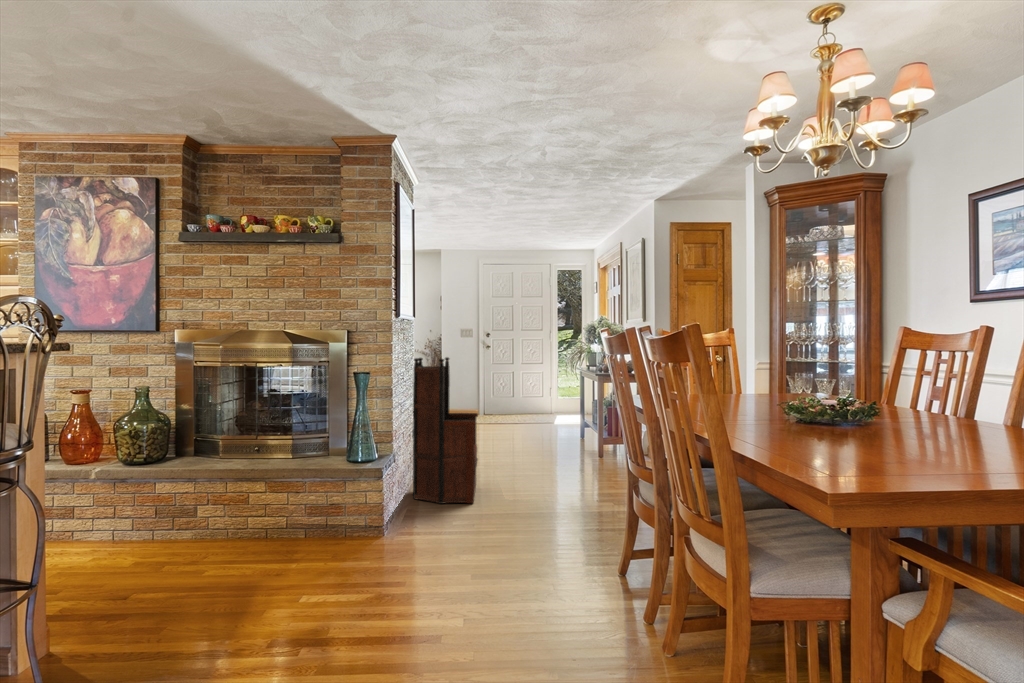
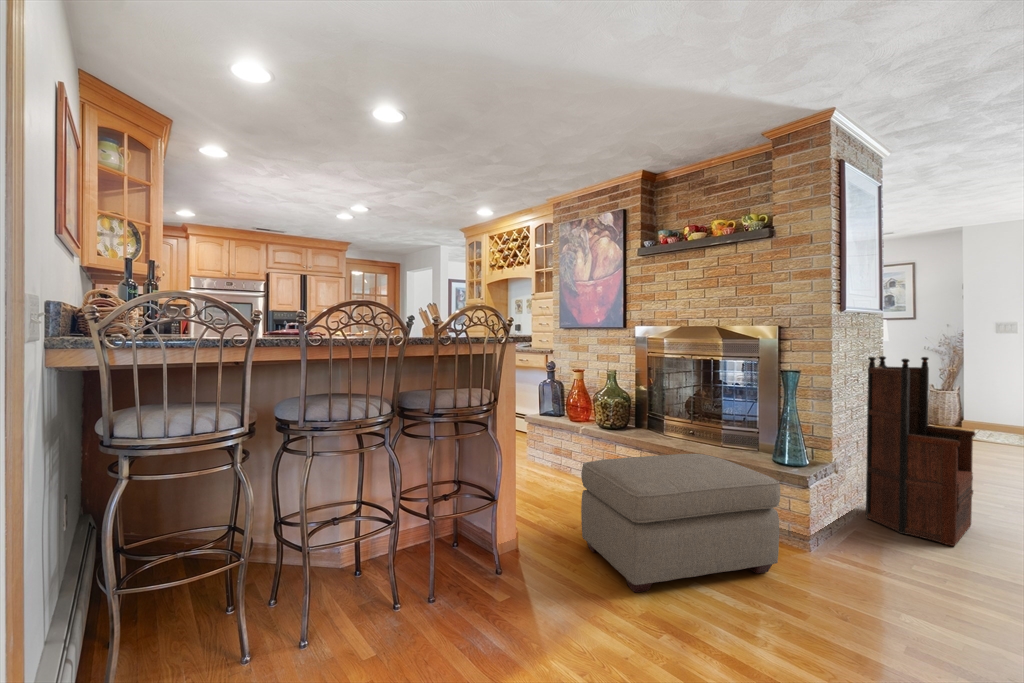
ottoman: none [149,467,376,635] -> present [581,454,780,593]

